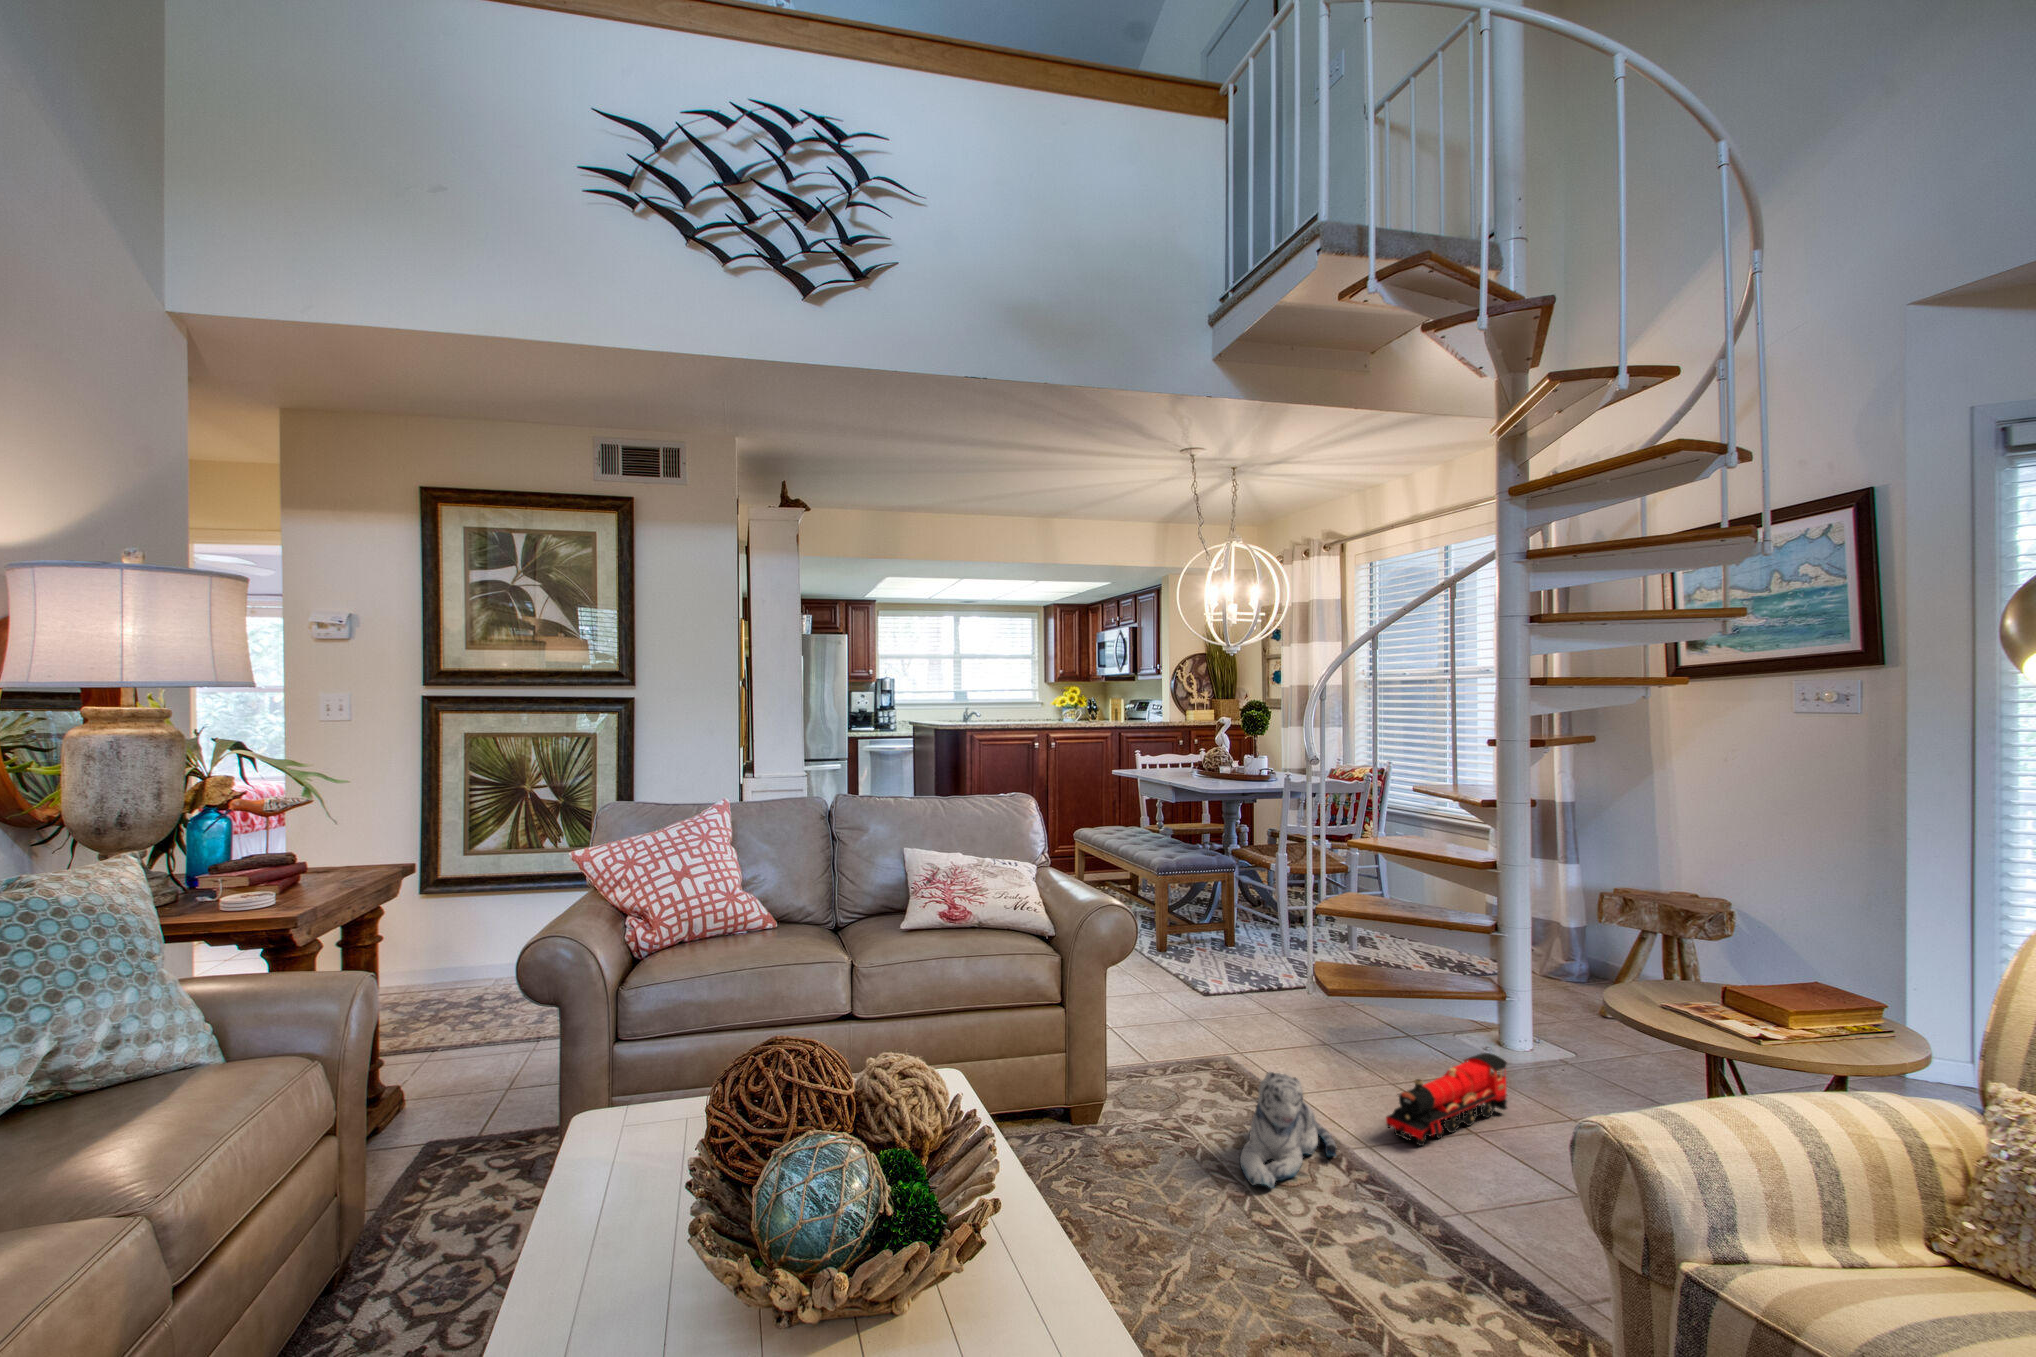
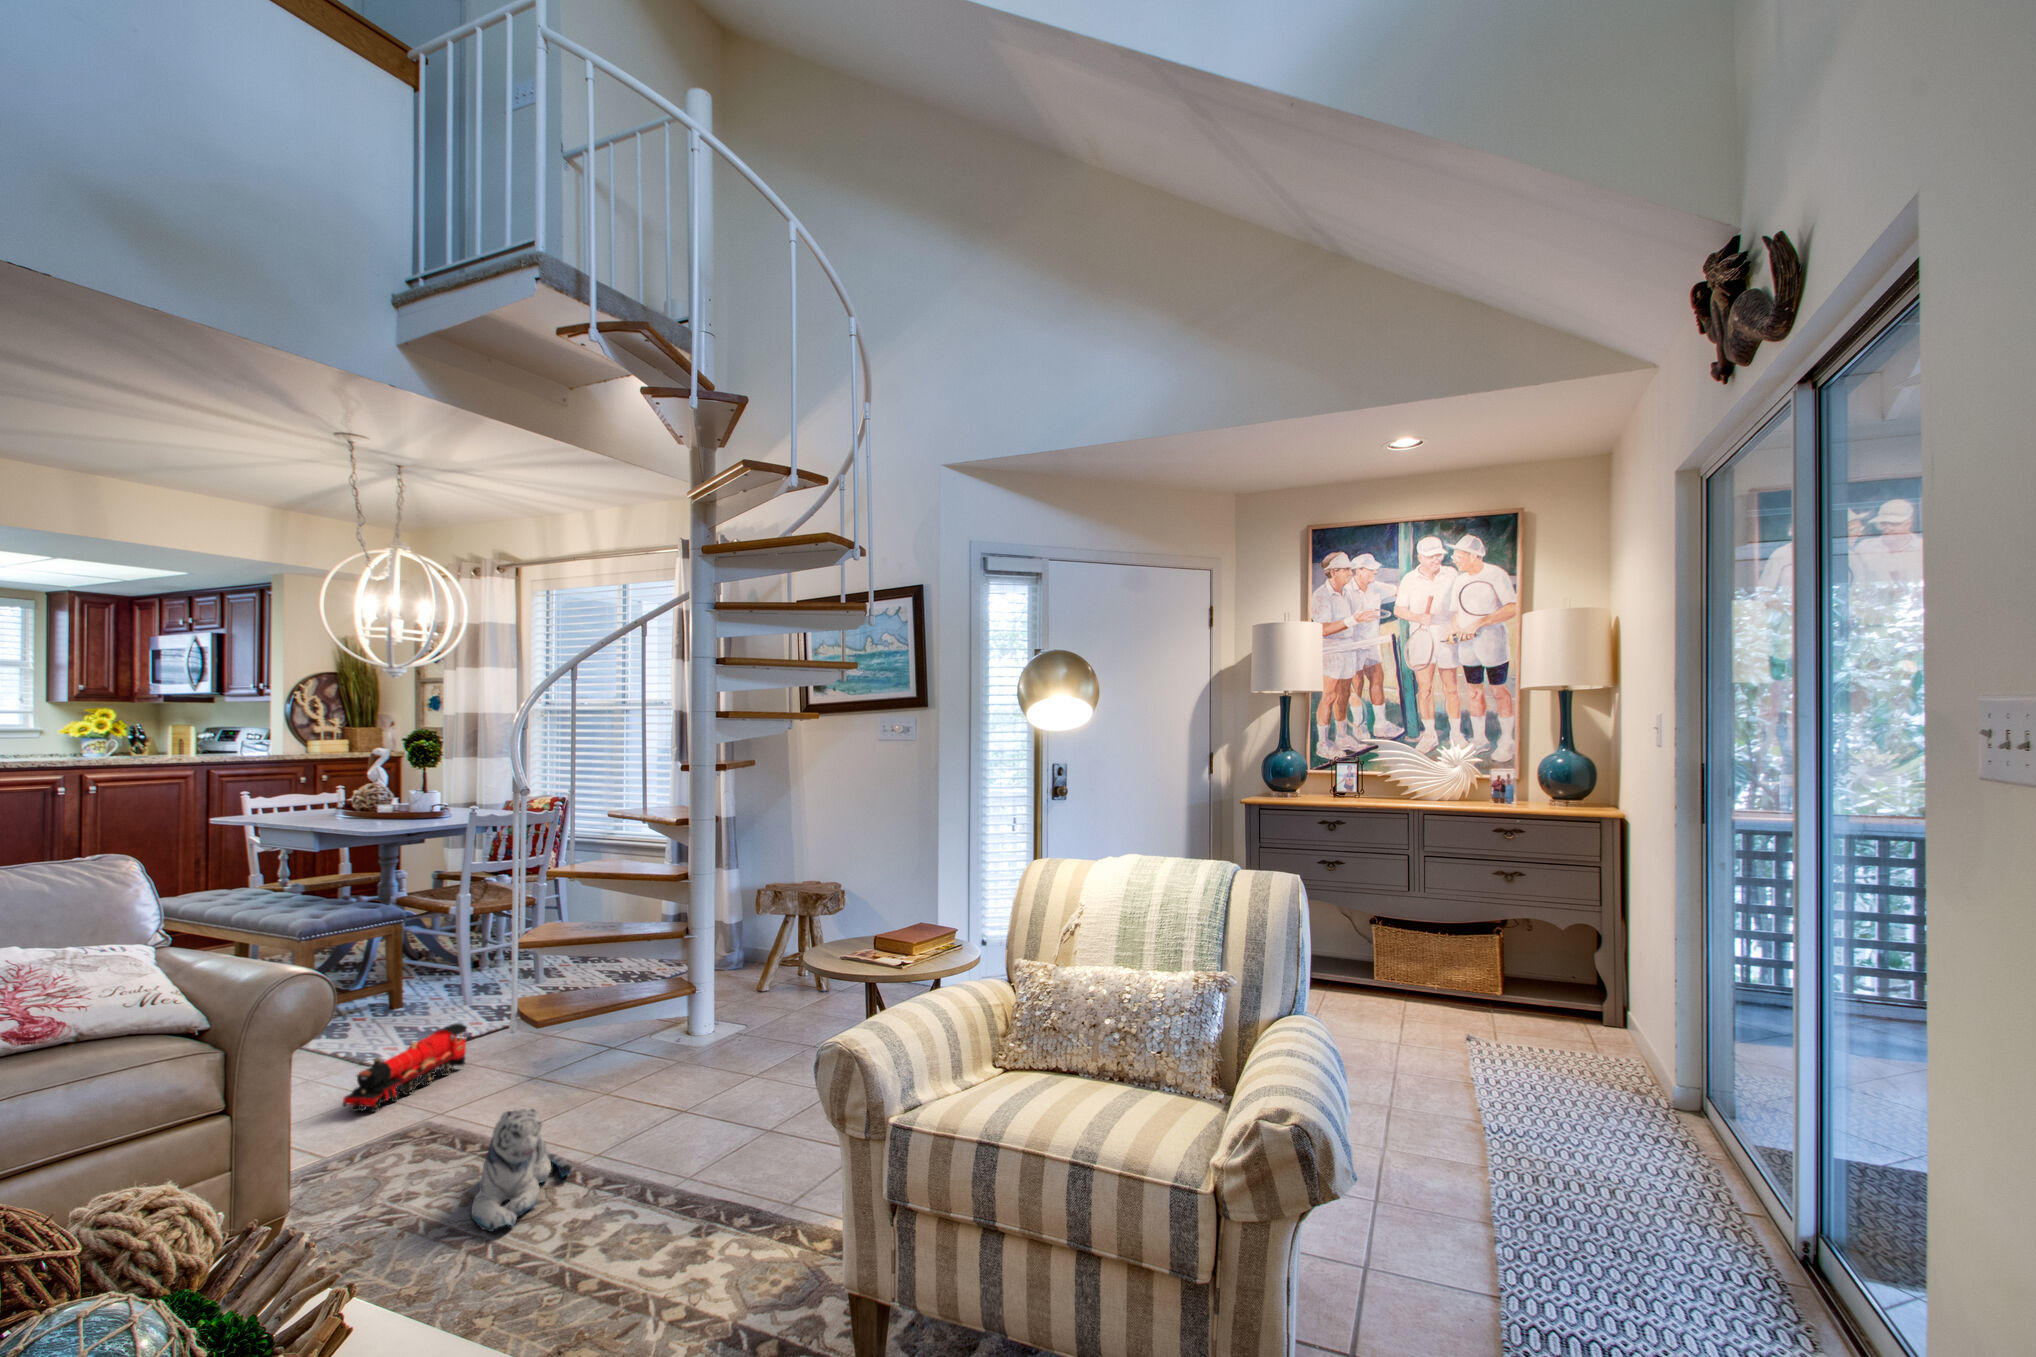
toy train: present [1386,1053,1507,1146] -> present [343,1023,467,1112]

